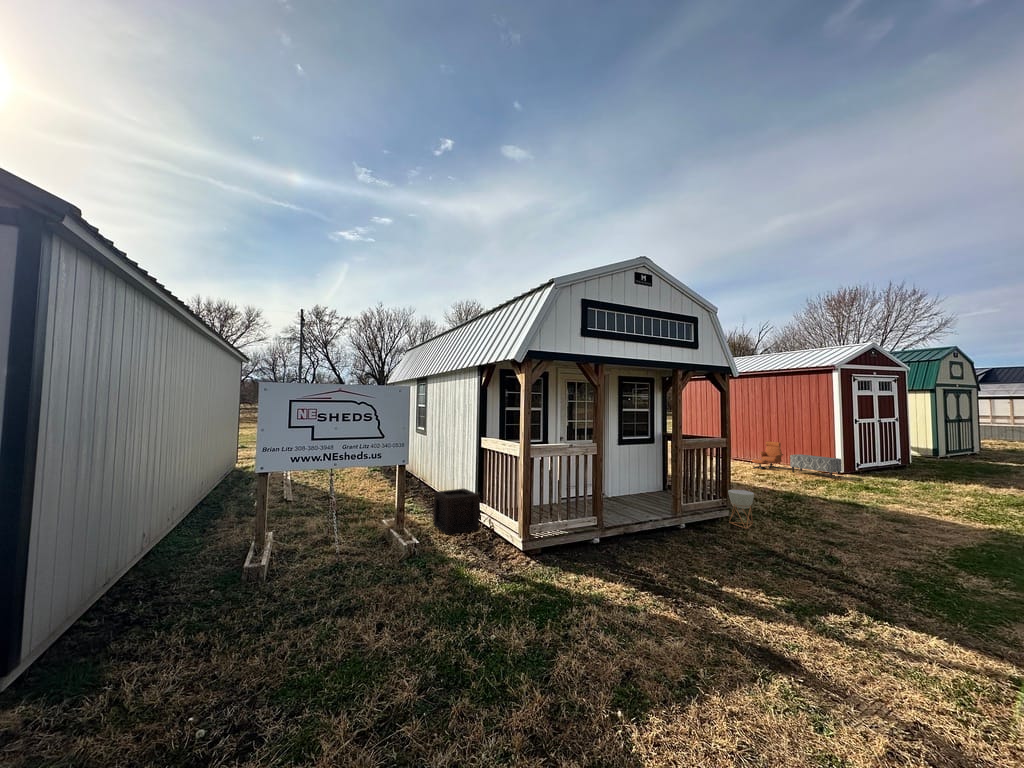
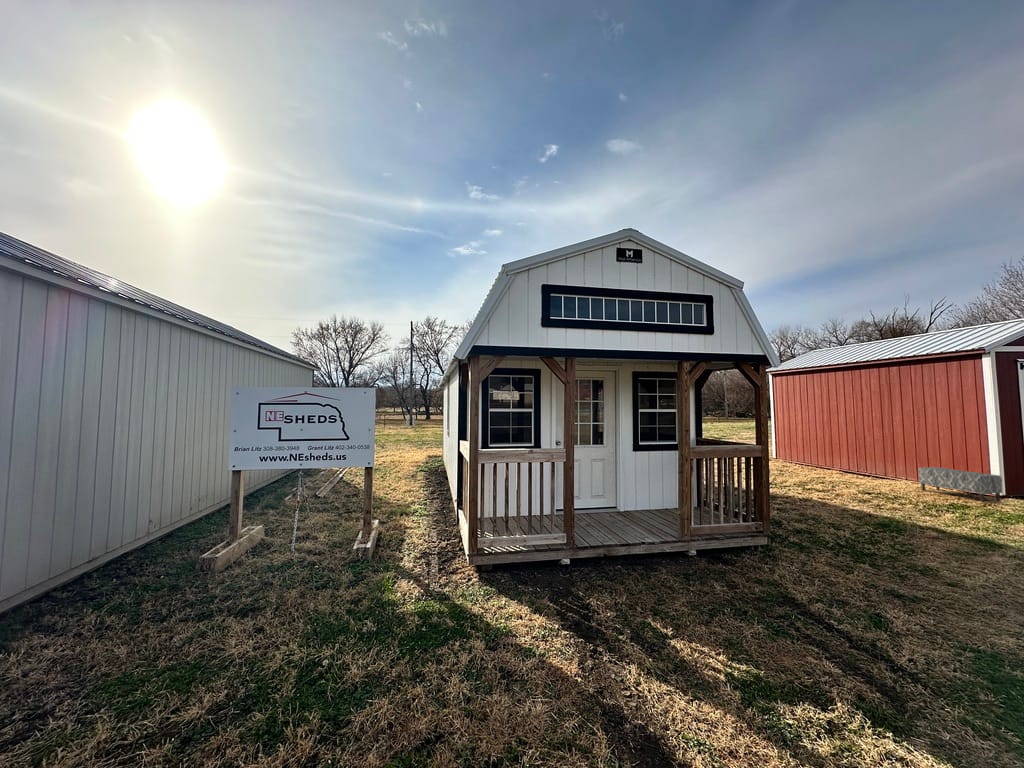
lounge chair: present [752,441,783,469] -> none [863,449,911,485]
wooden crate: present [433,489,480,534] -> none [419,491,458,537]
planter: present [728,490,754,529] -> none [759,511,795,563]

